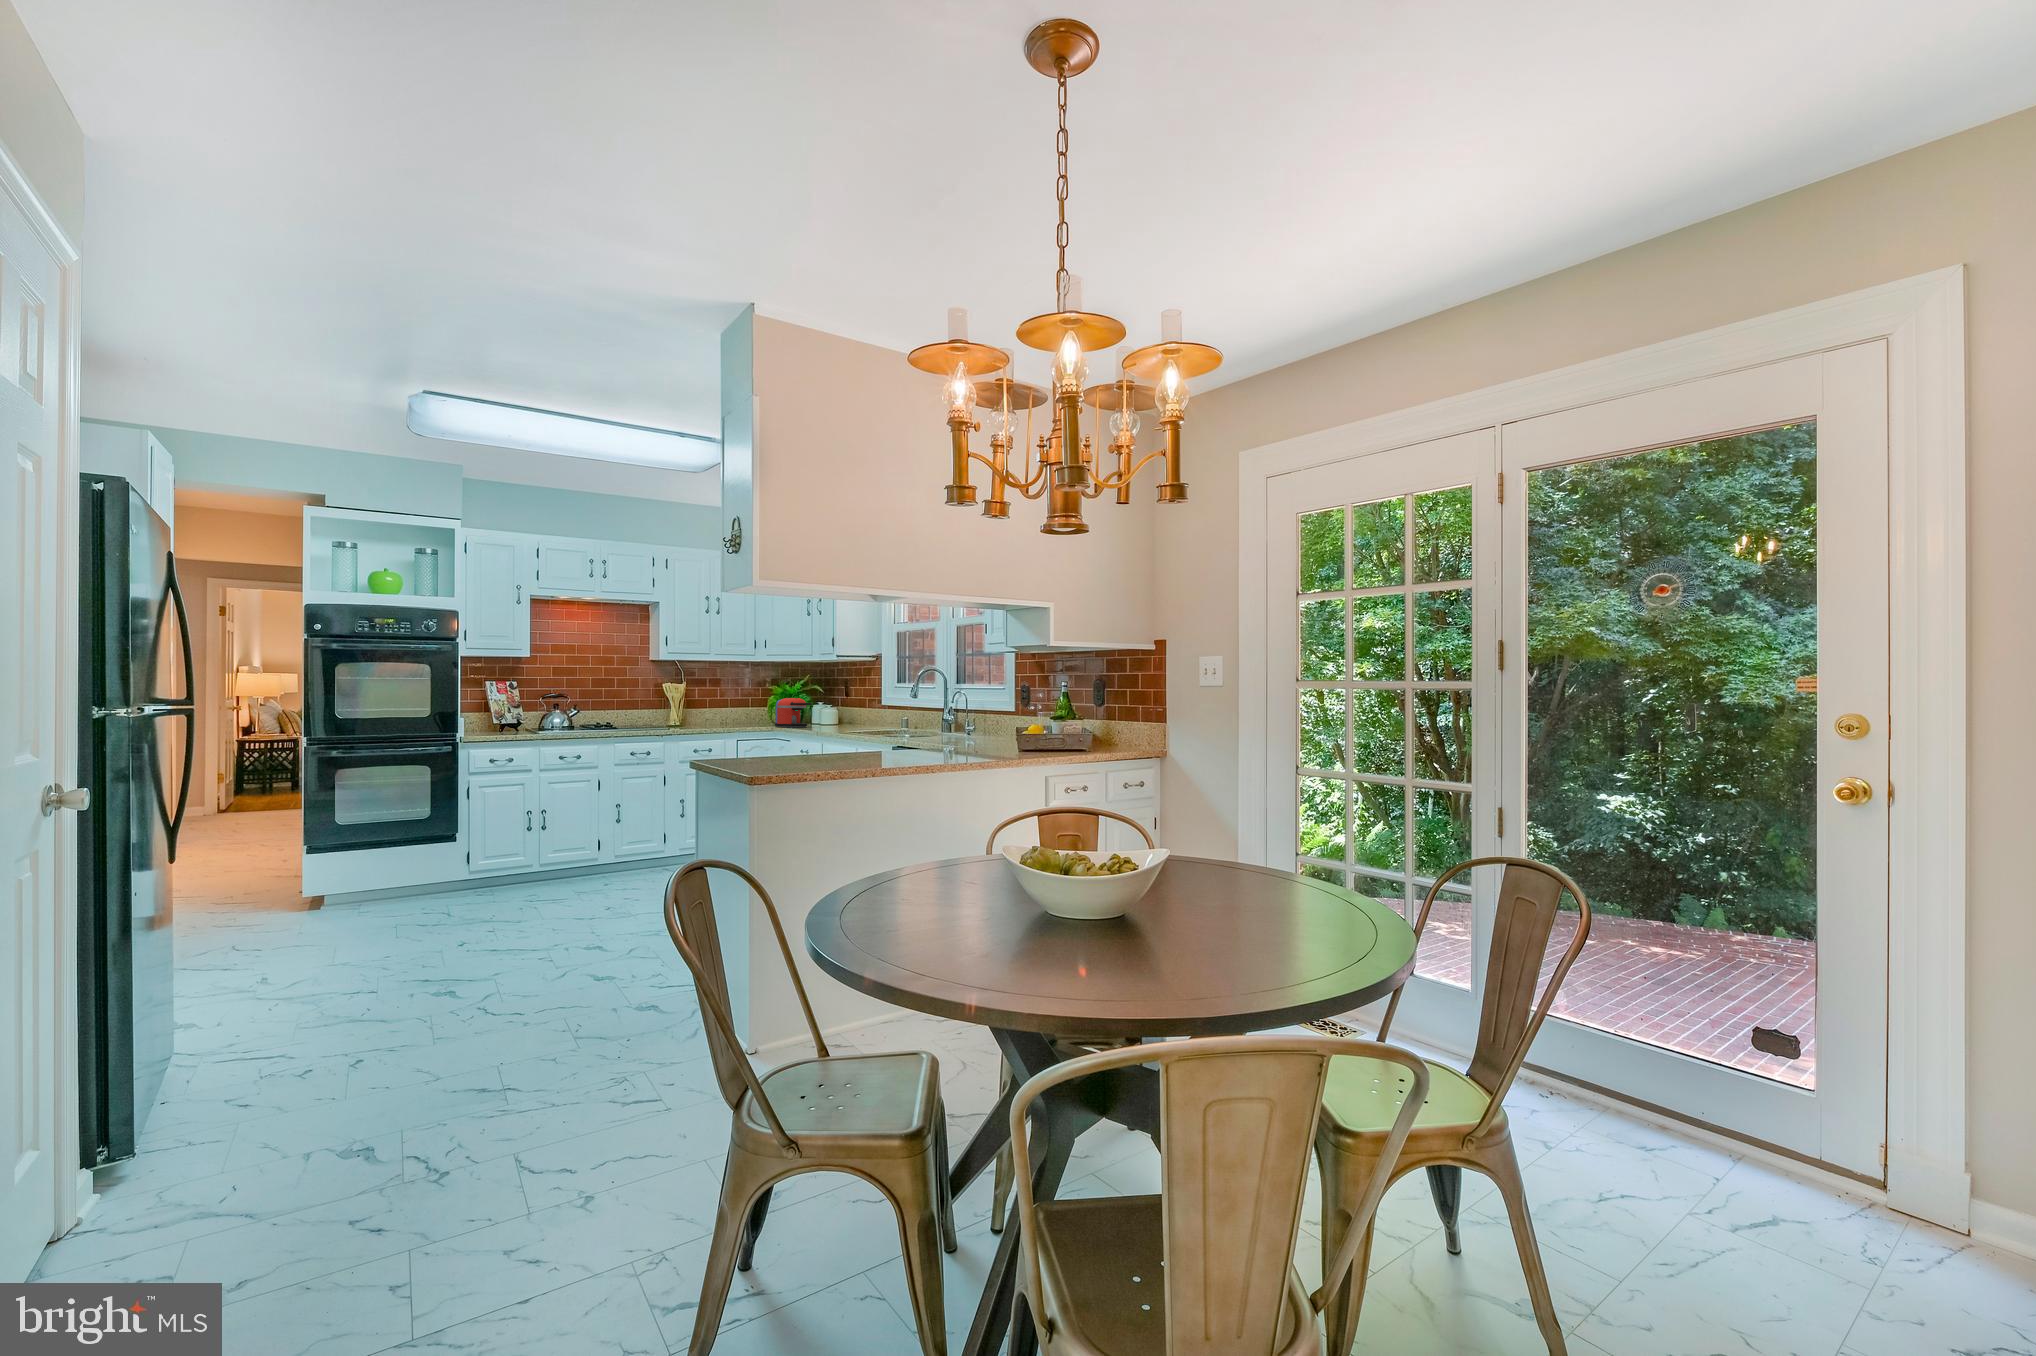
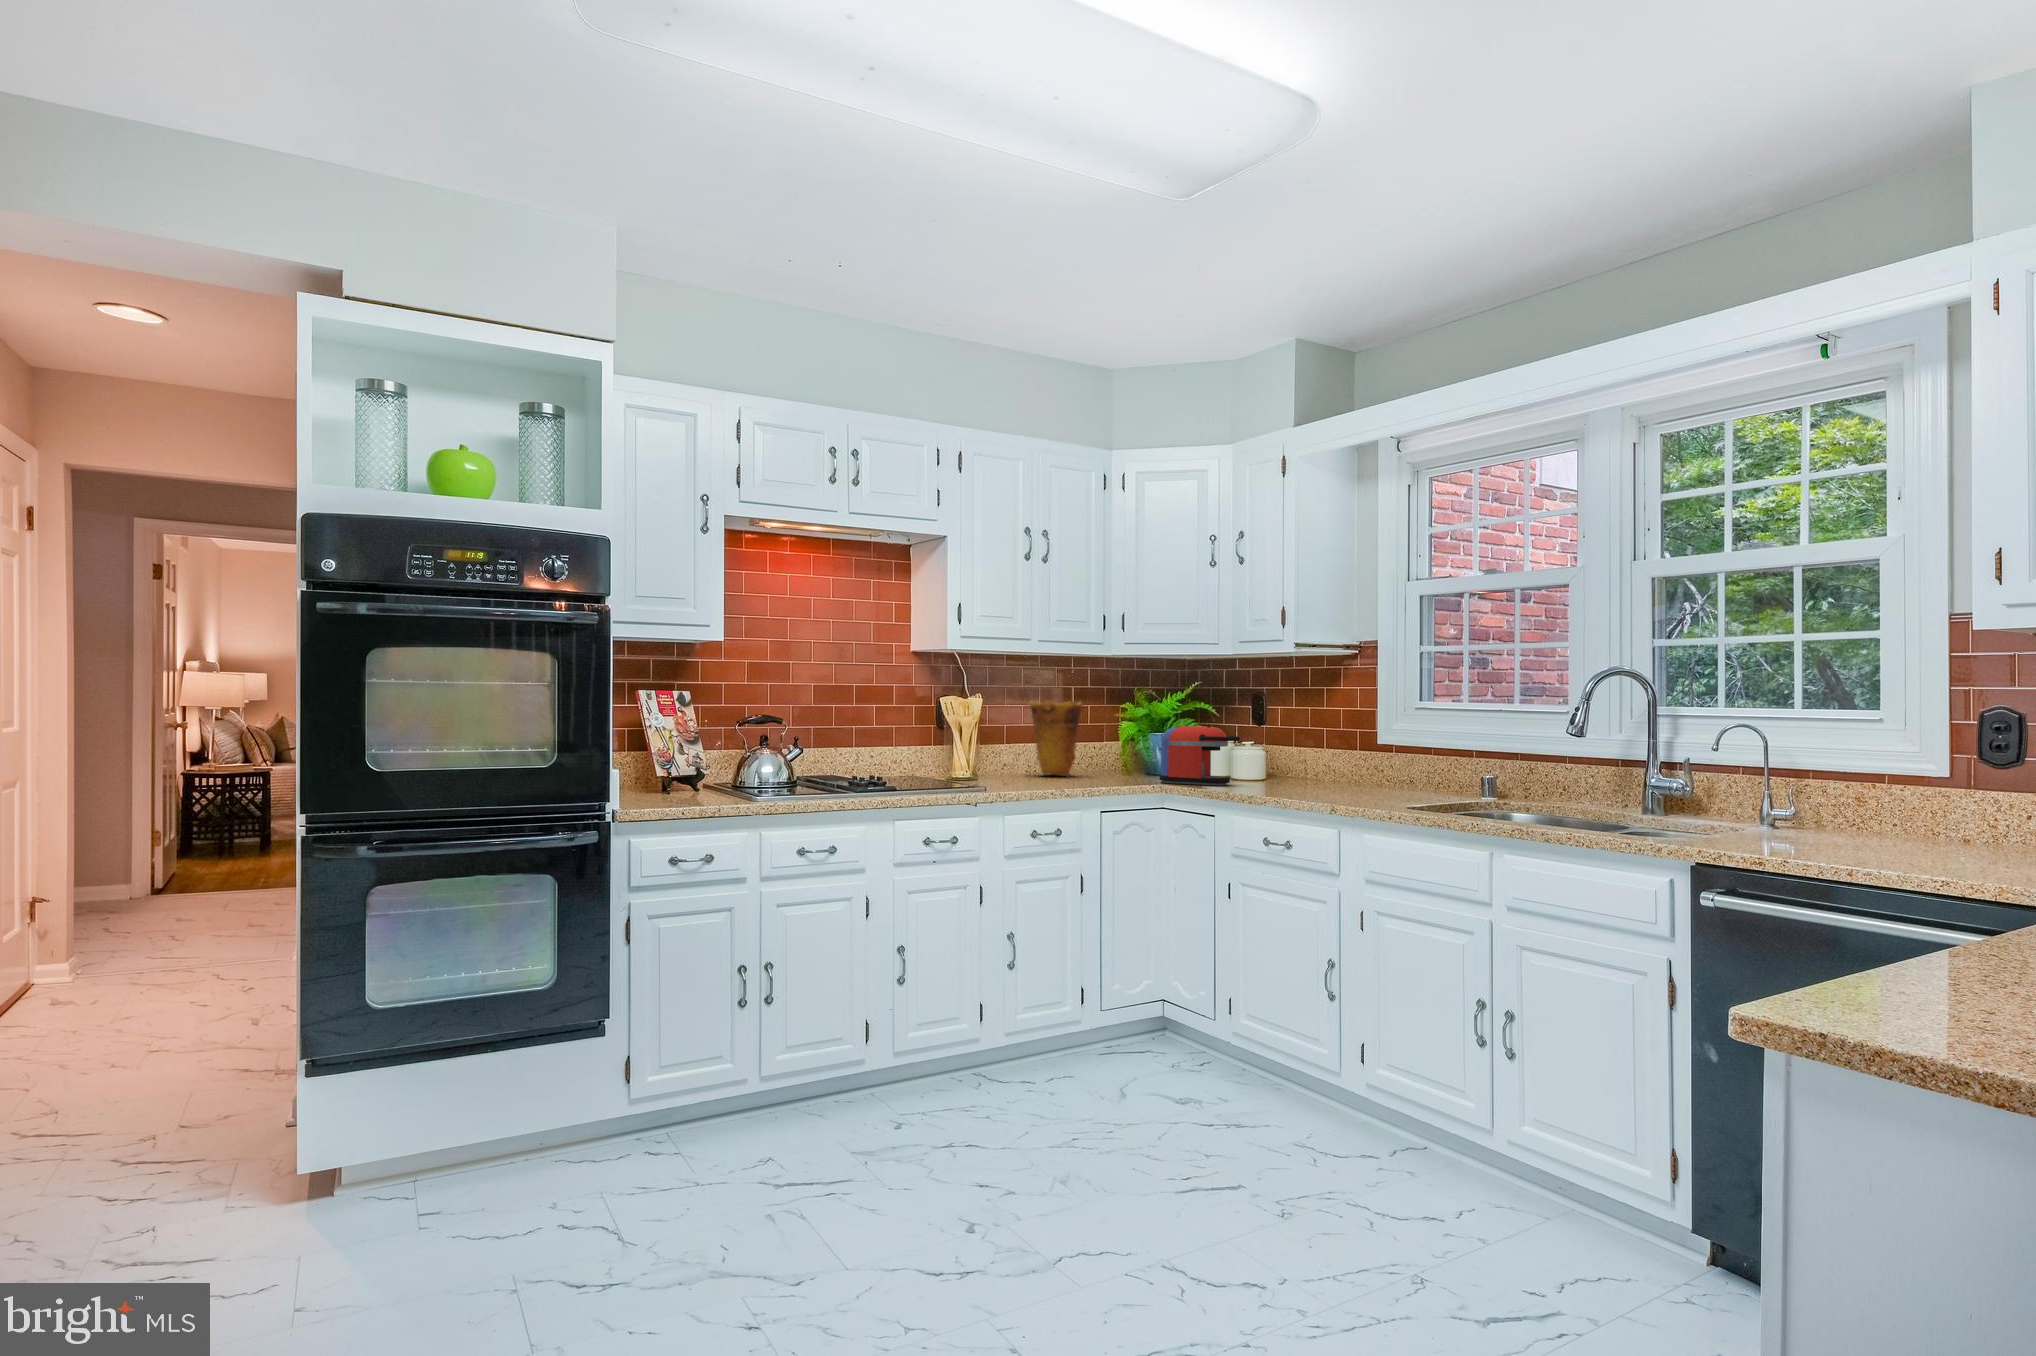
vase: none [717,685,746,725] -> present [1030,701,1083,776]

